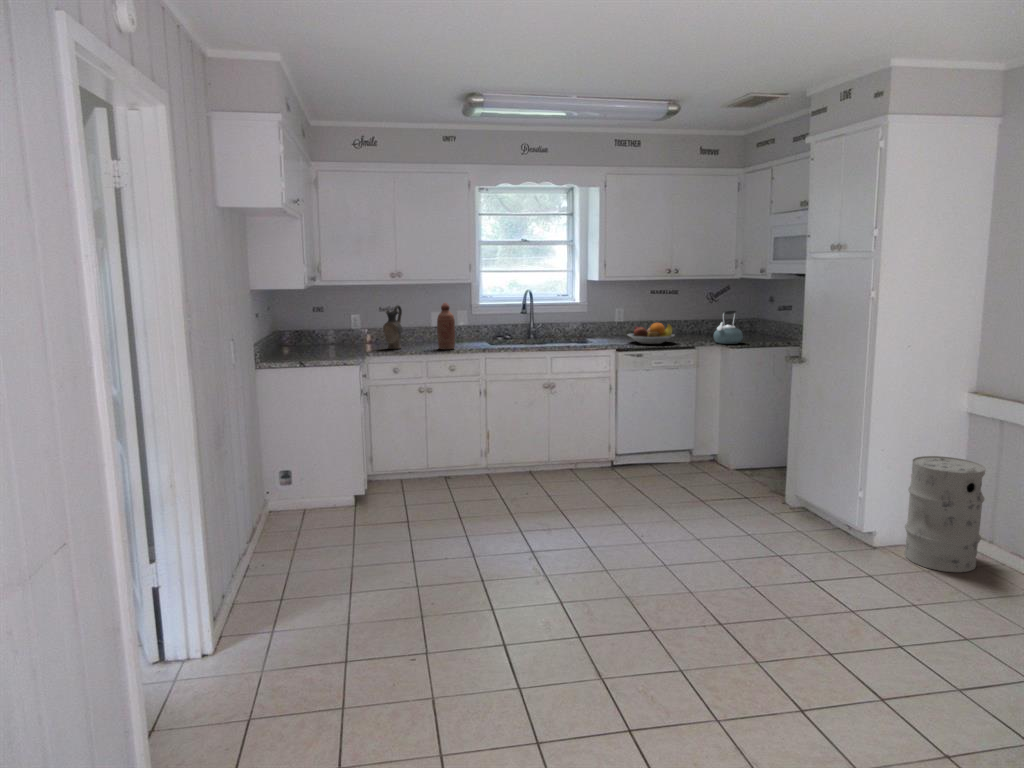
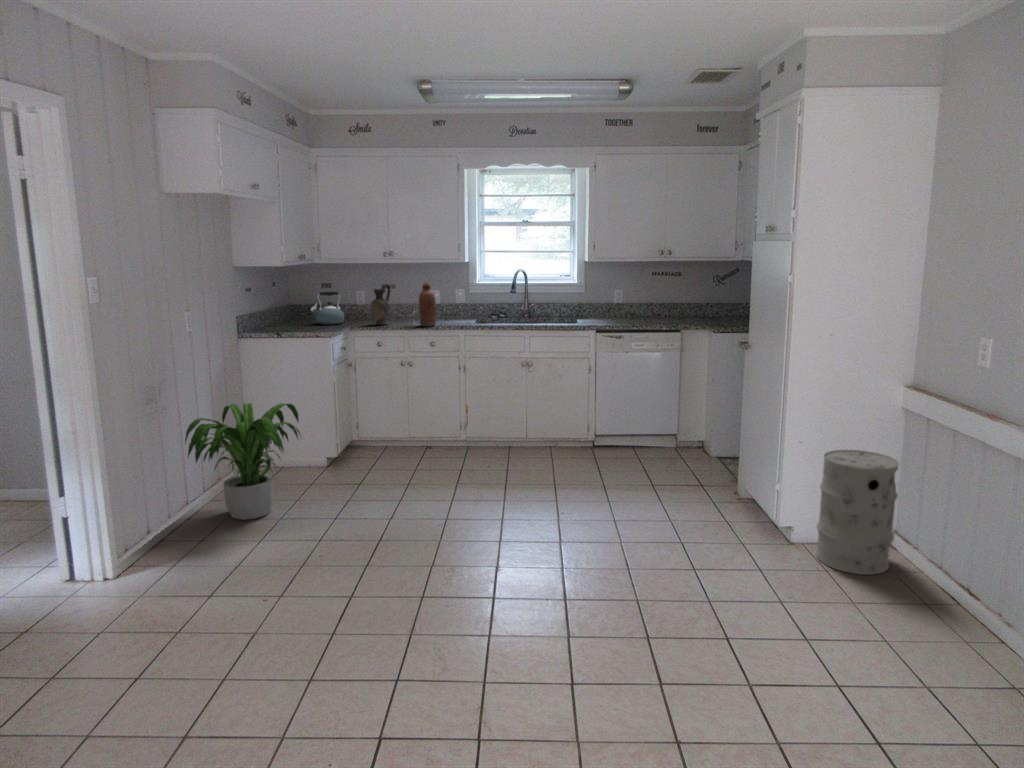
kettle: present [714,310,743,344] -> present [311,291,344,325]
fruit bowl: present [627,323,675,344] -> none [611,304,659,326]
potted plant: none [246,439,371,572] -> present [185,403,300,520]

